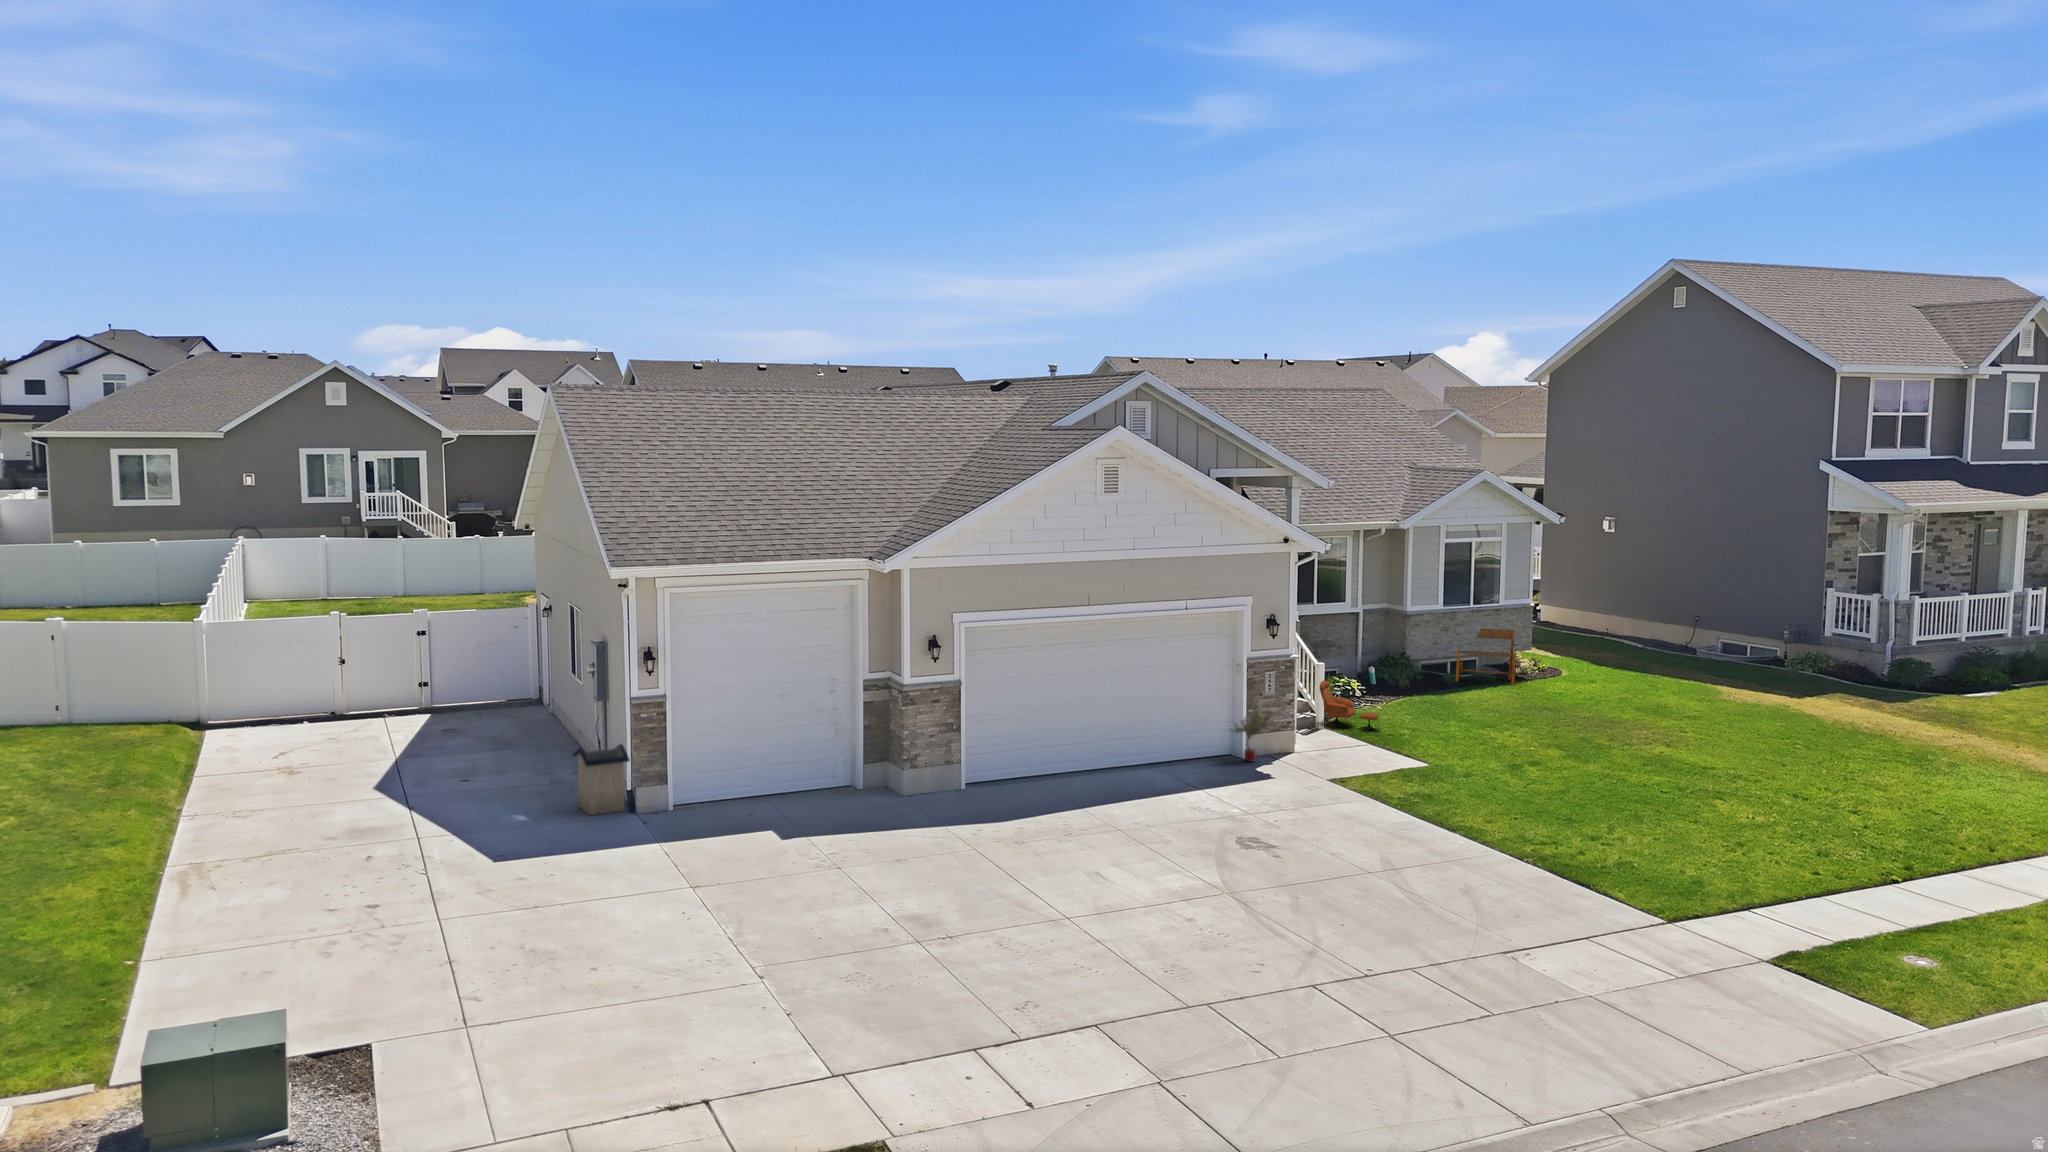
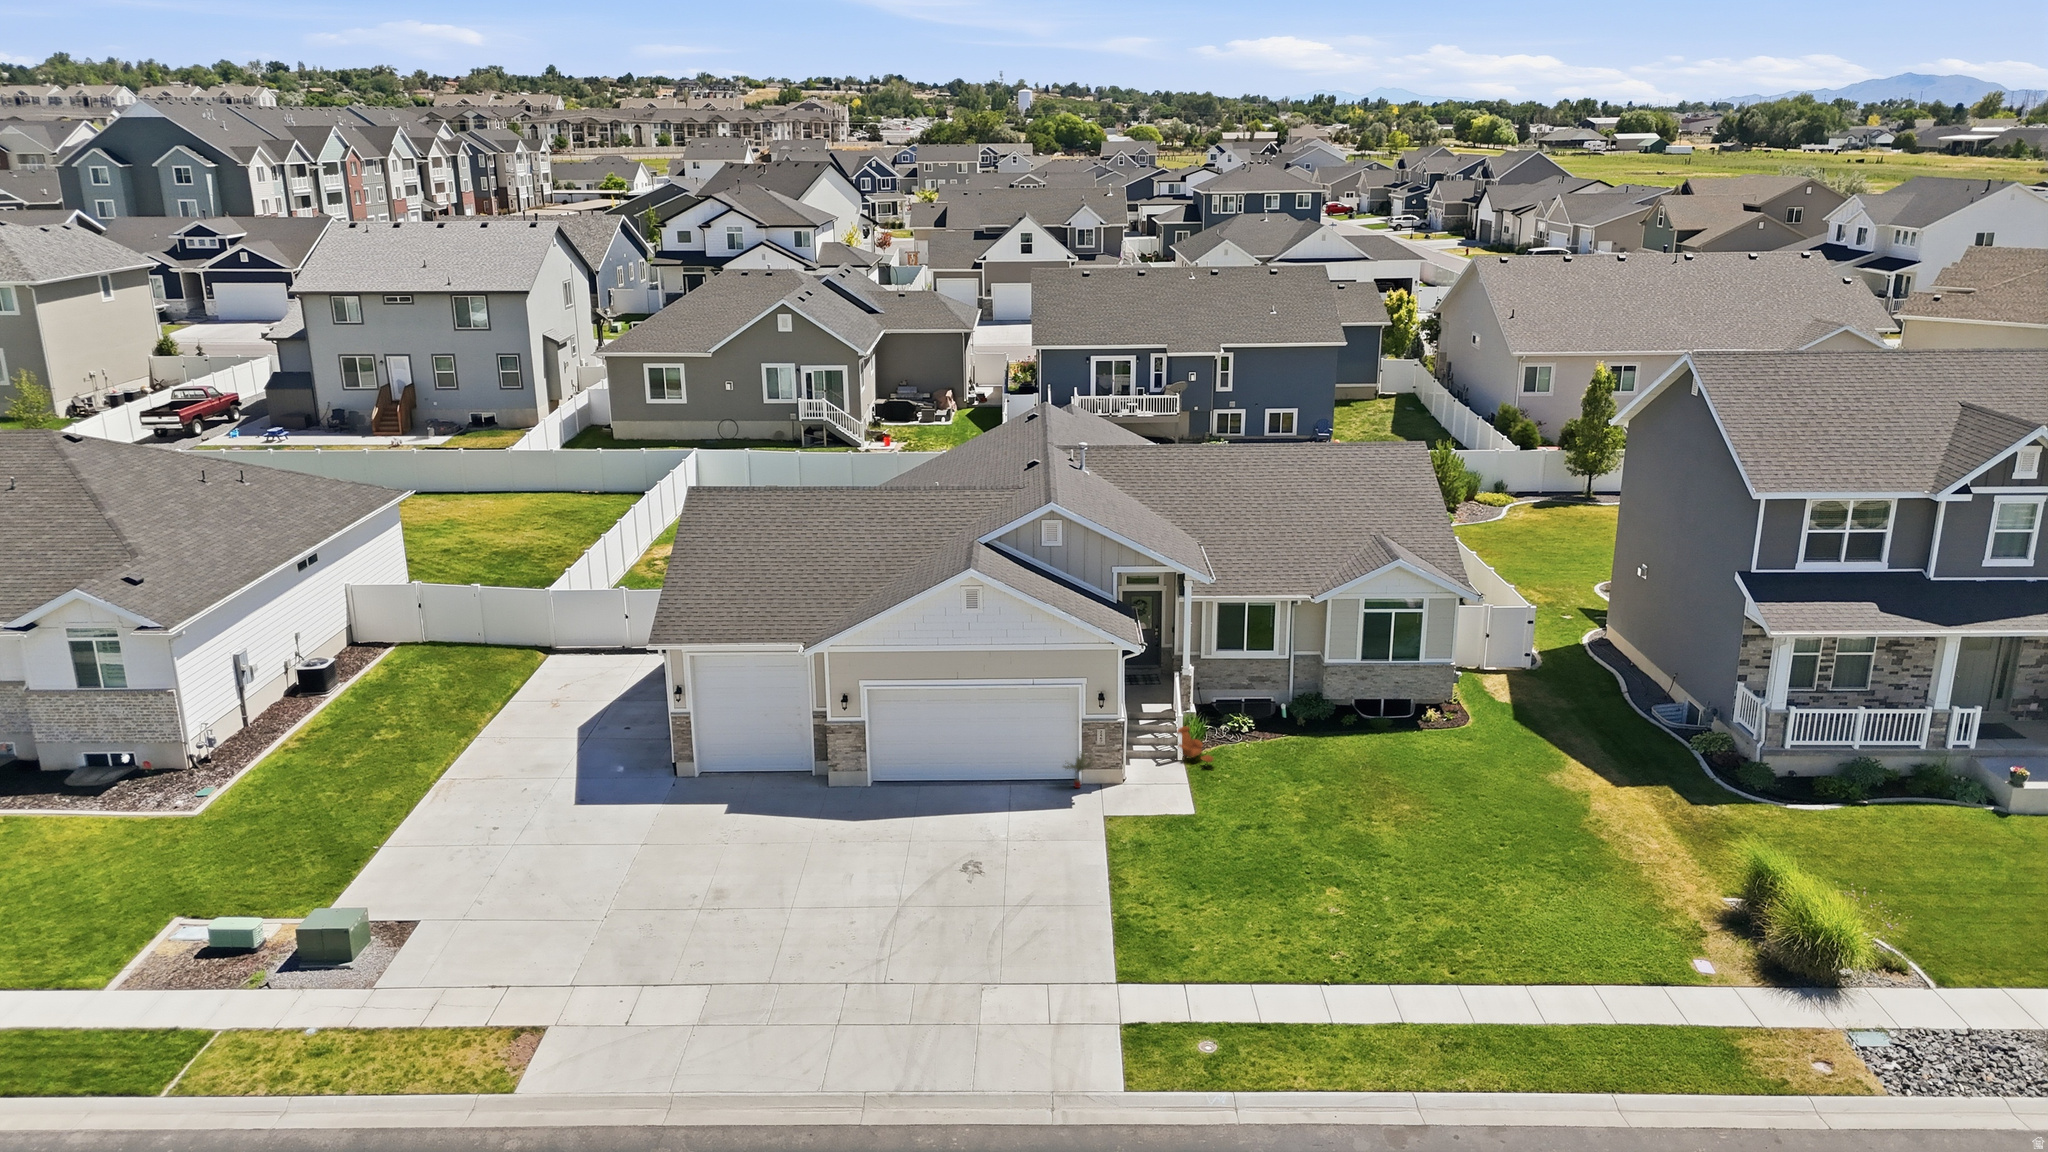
bench: present [1456,628,1516,686] -> none [1363,676,1417,732]
trash can: present [573,744,630,815] -> none [644,736,671,775]

